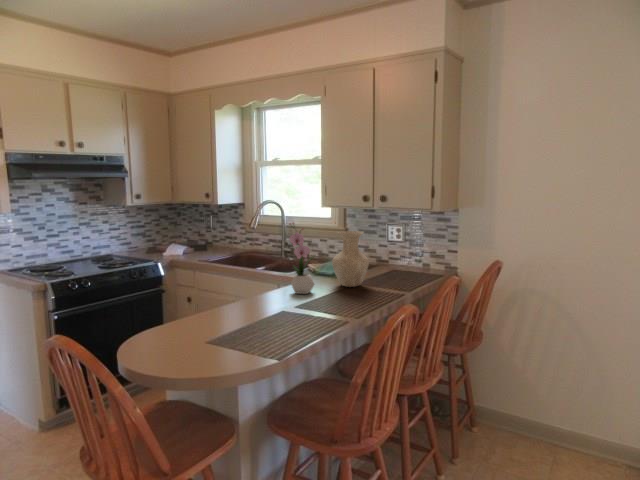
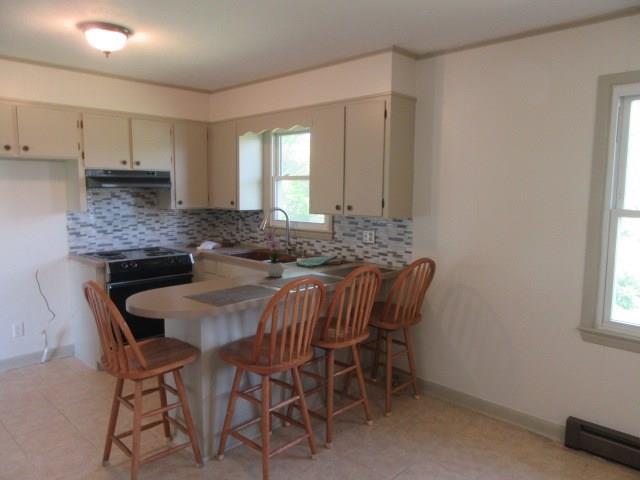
vase: present [332,231,369,287] -> none [302,232,330,274]

